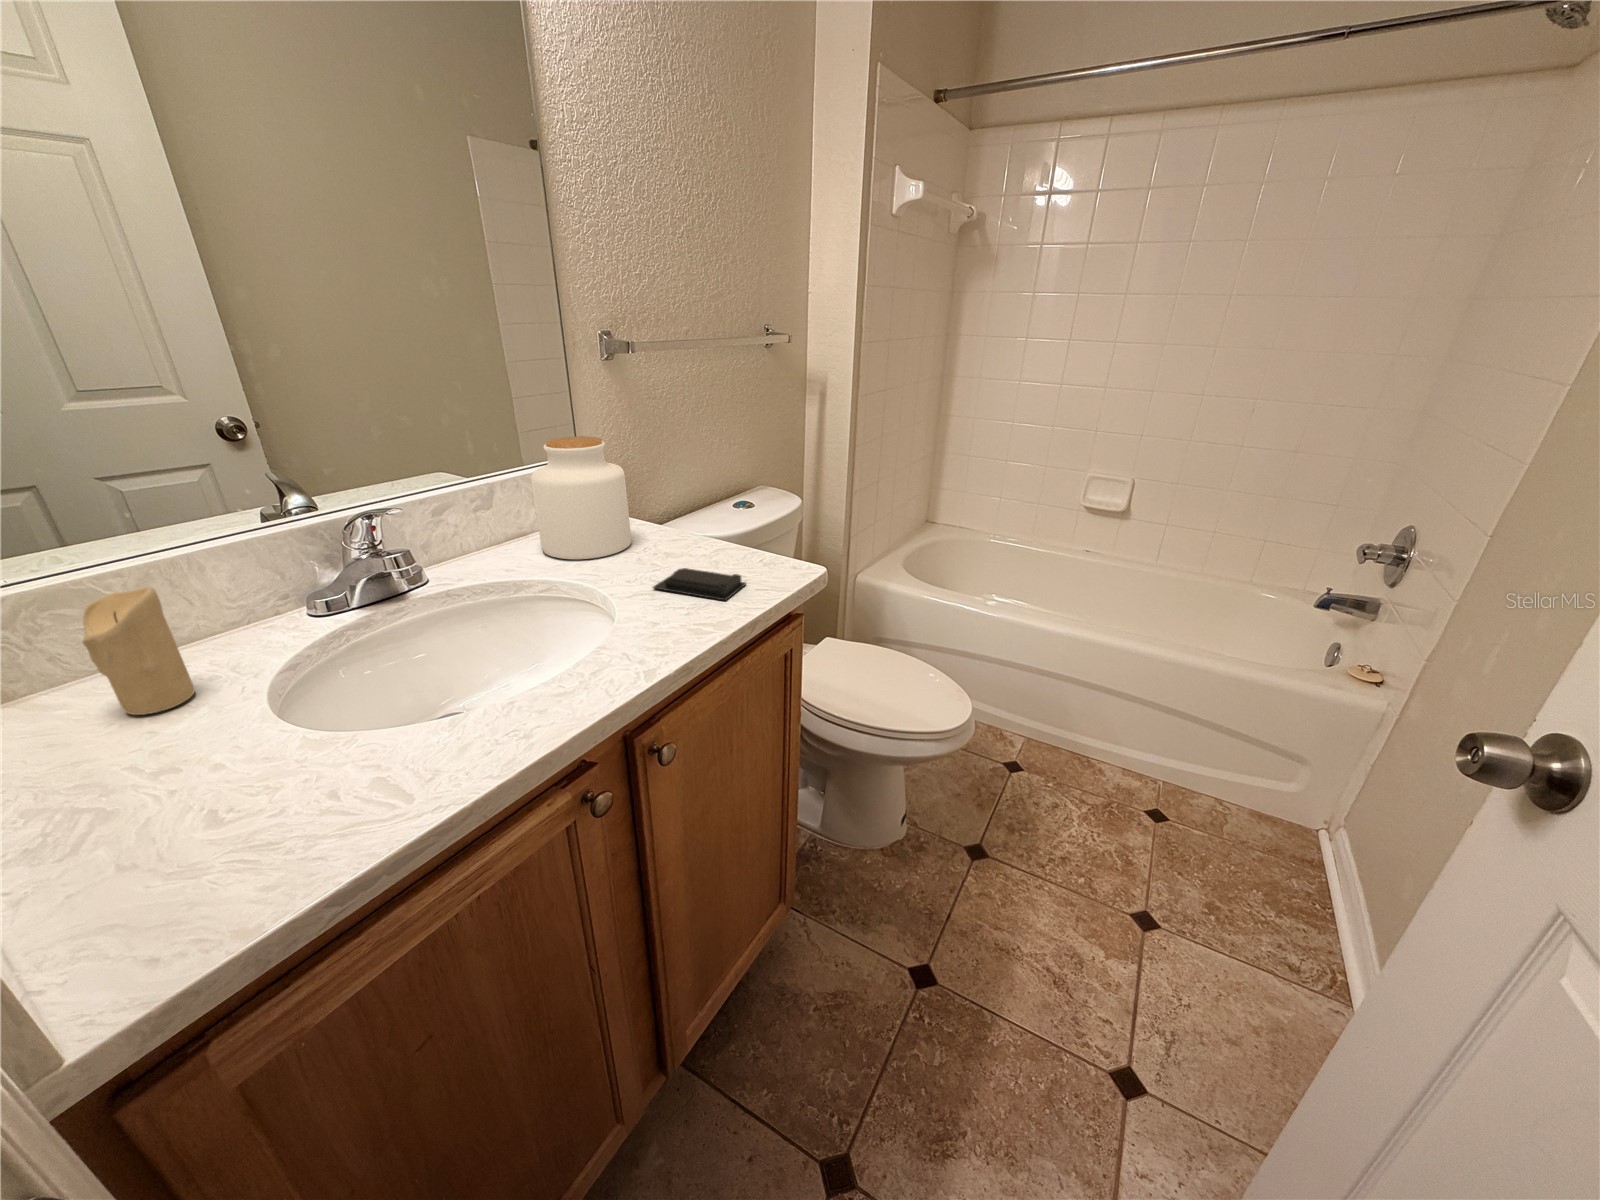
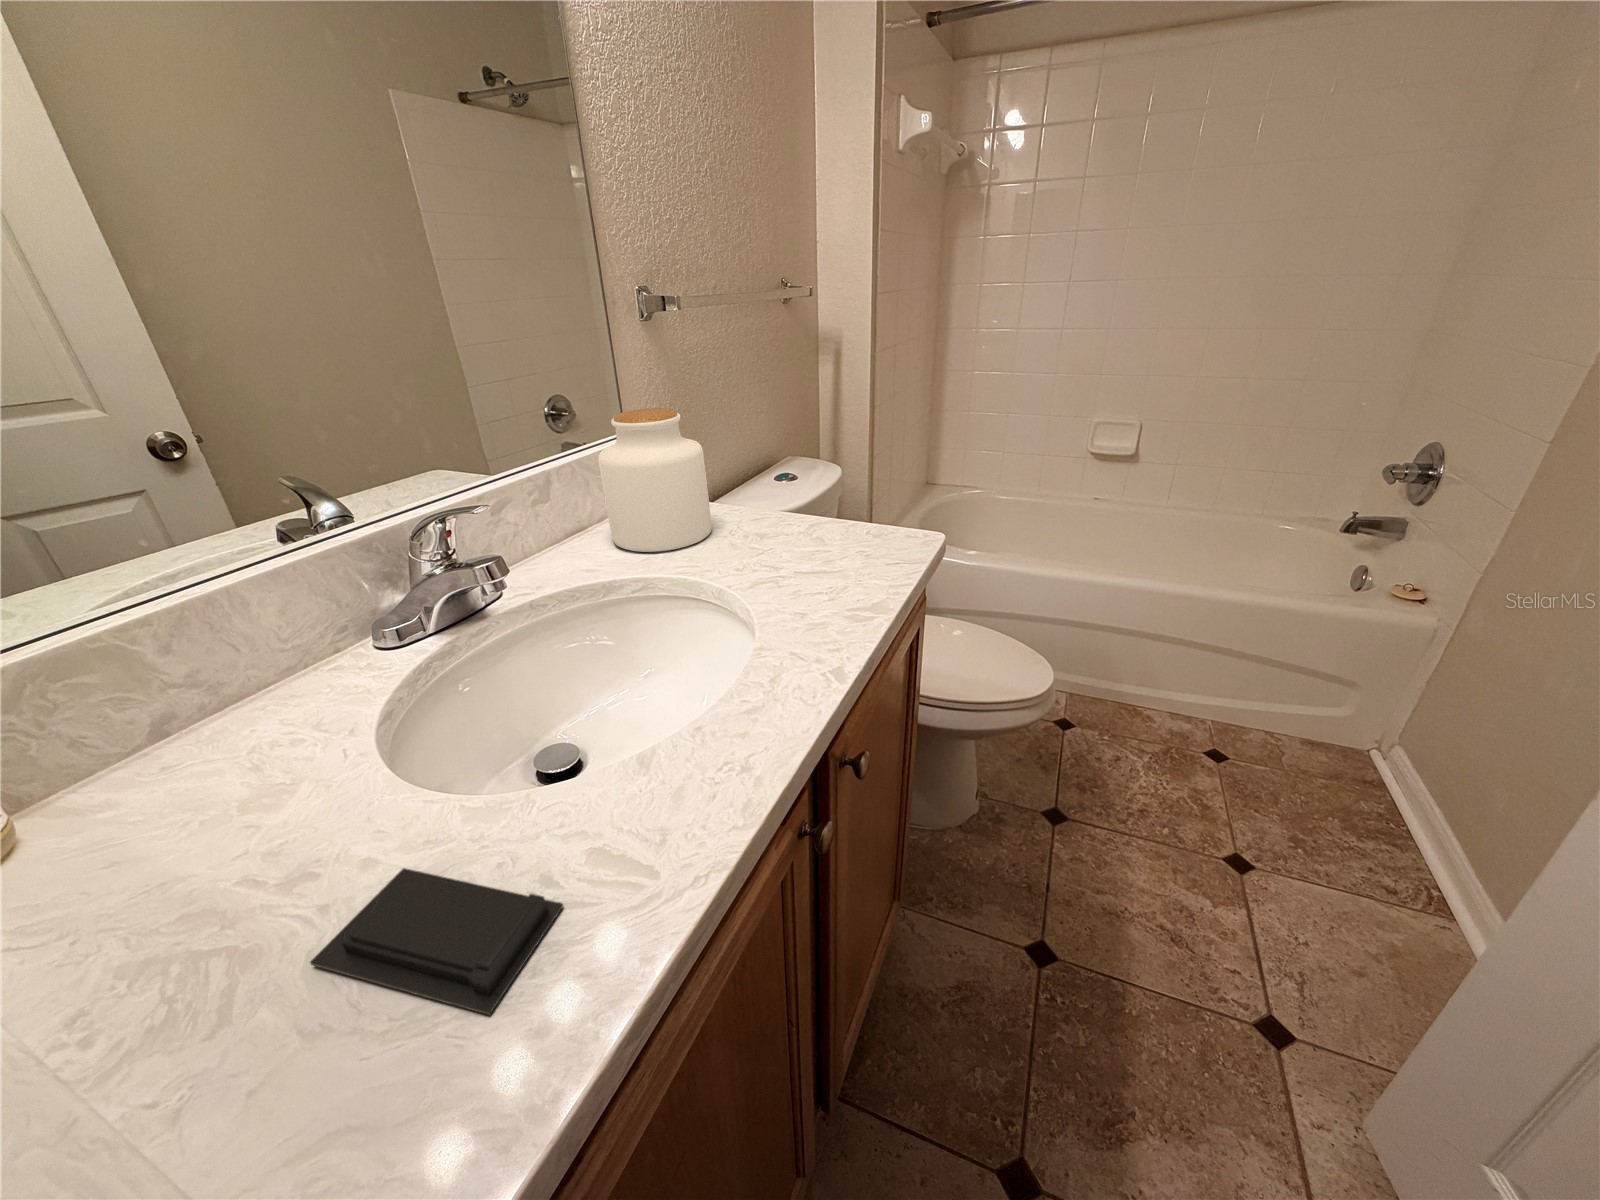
soap bar: present [653,568,746,600] -> present [310,868,563,1015]
candle: present [82,587,195,715] -> none [130,637,282,806]

